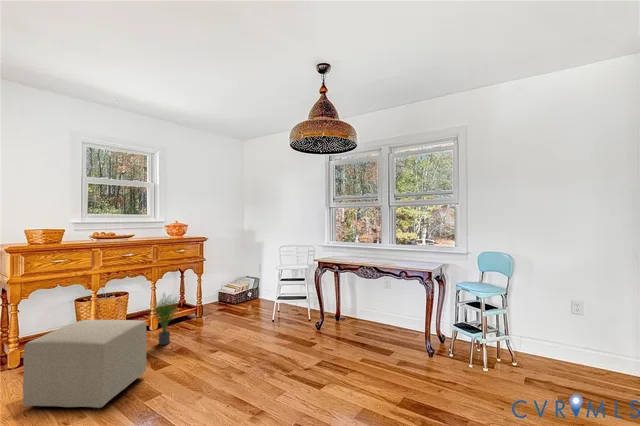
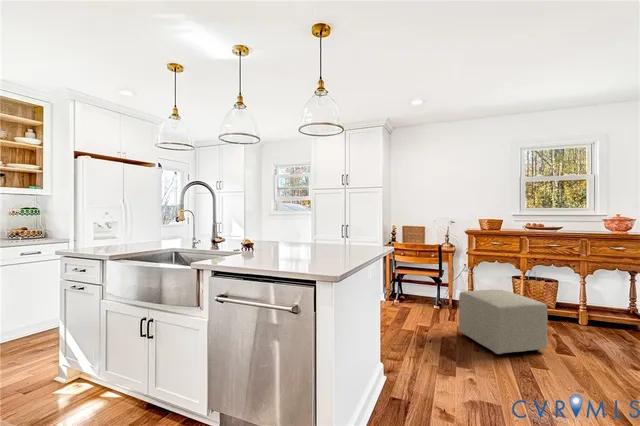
potted plant: present [152,298,175,345] -> none [565,286,607,339]

